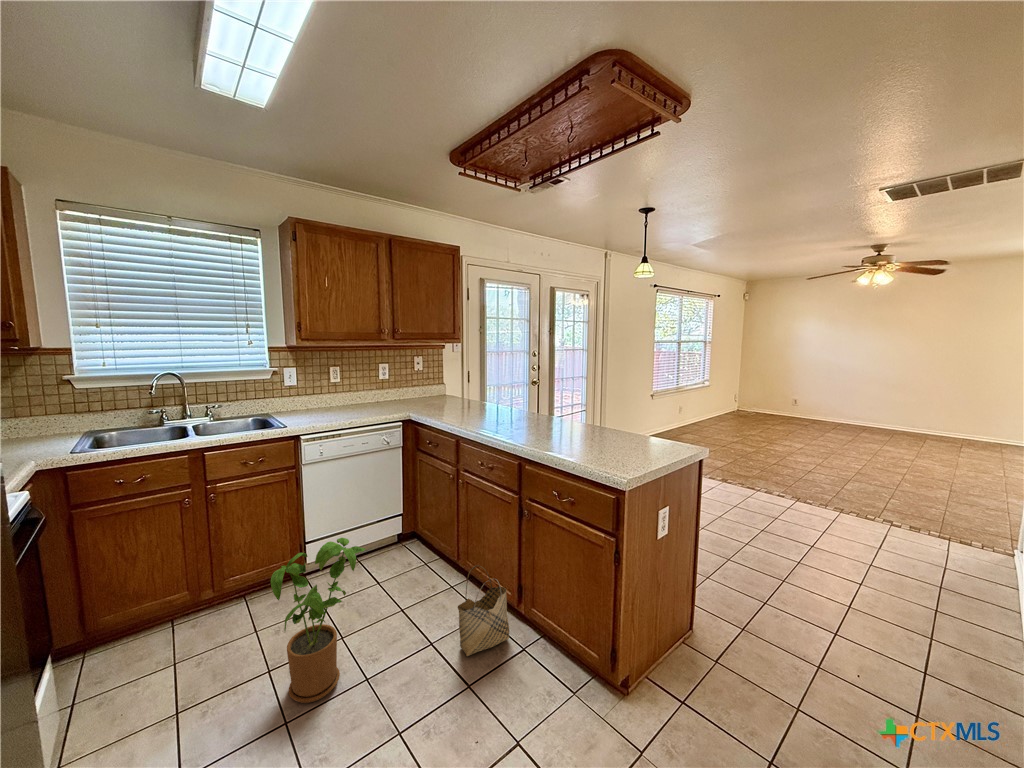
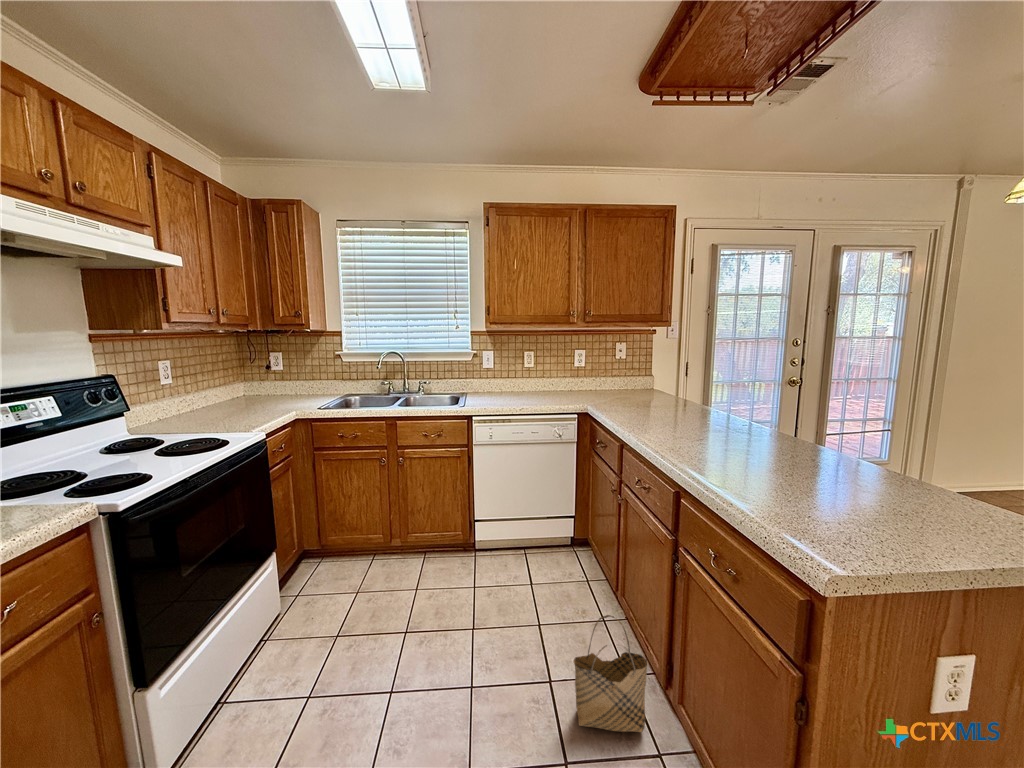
house plant: present [271,538,365,703] -> none [391,531,483,687]

